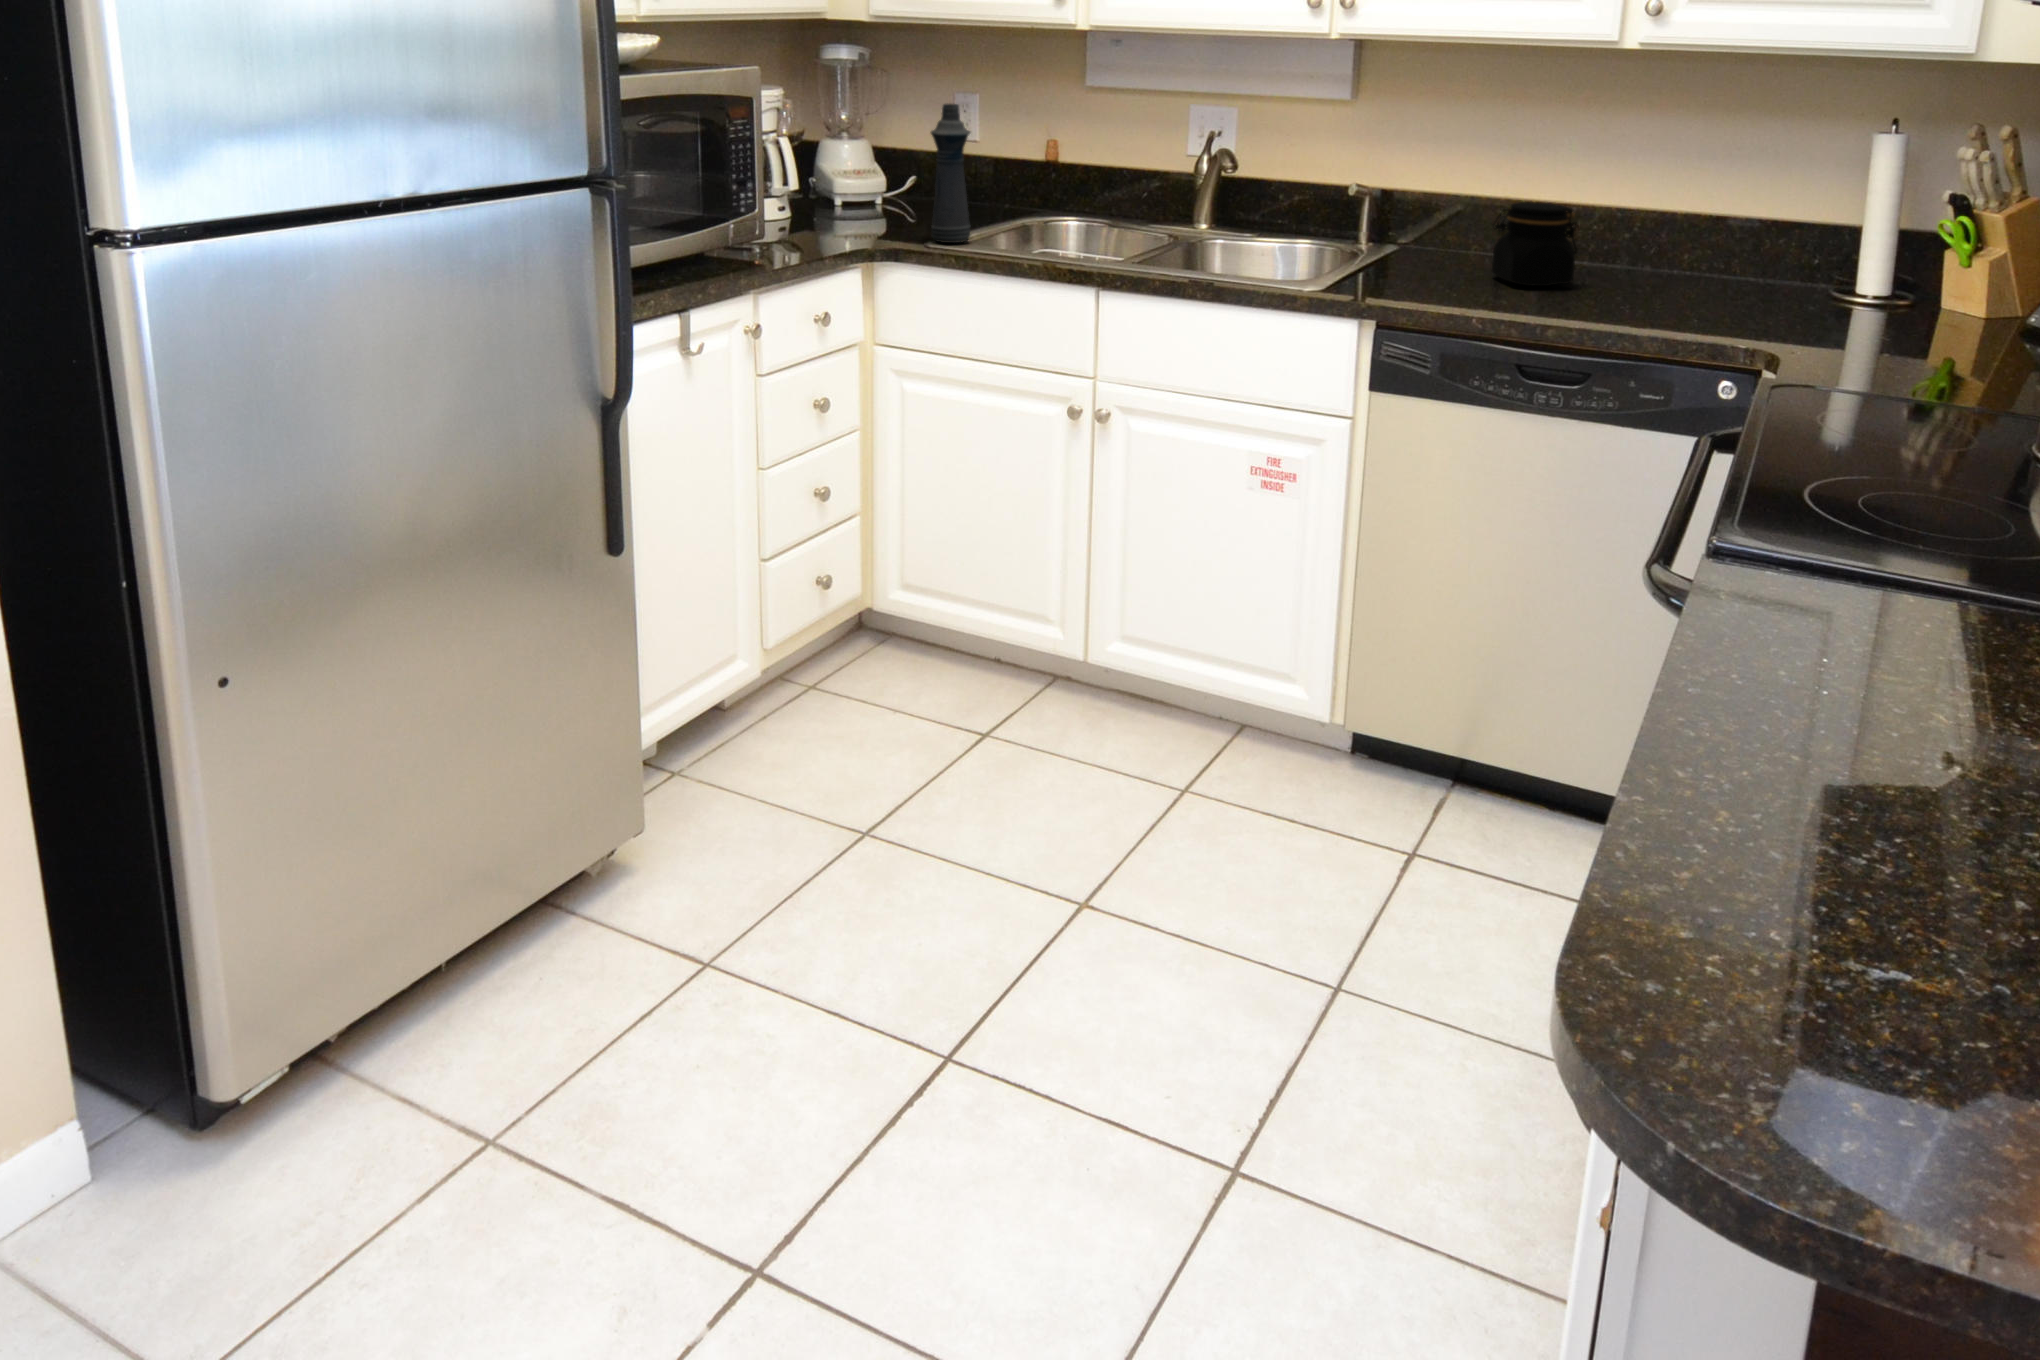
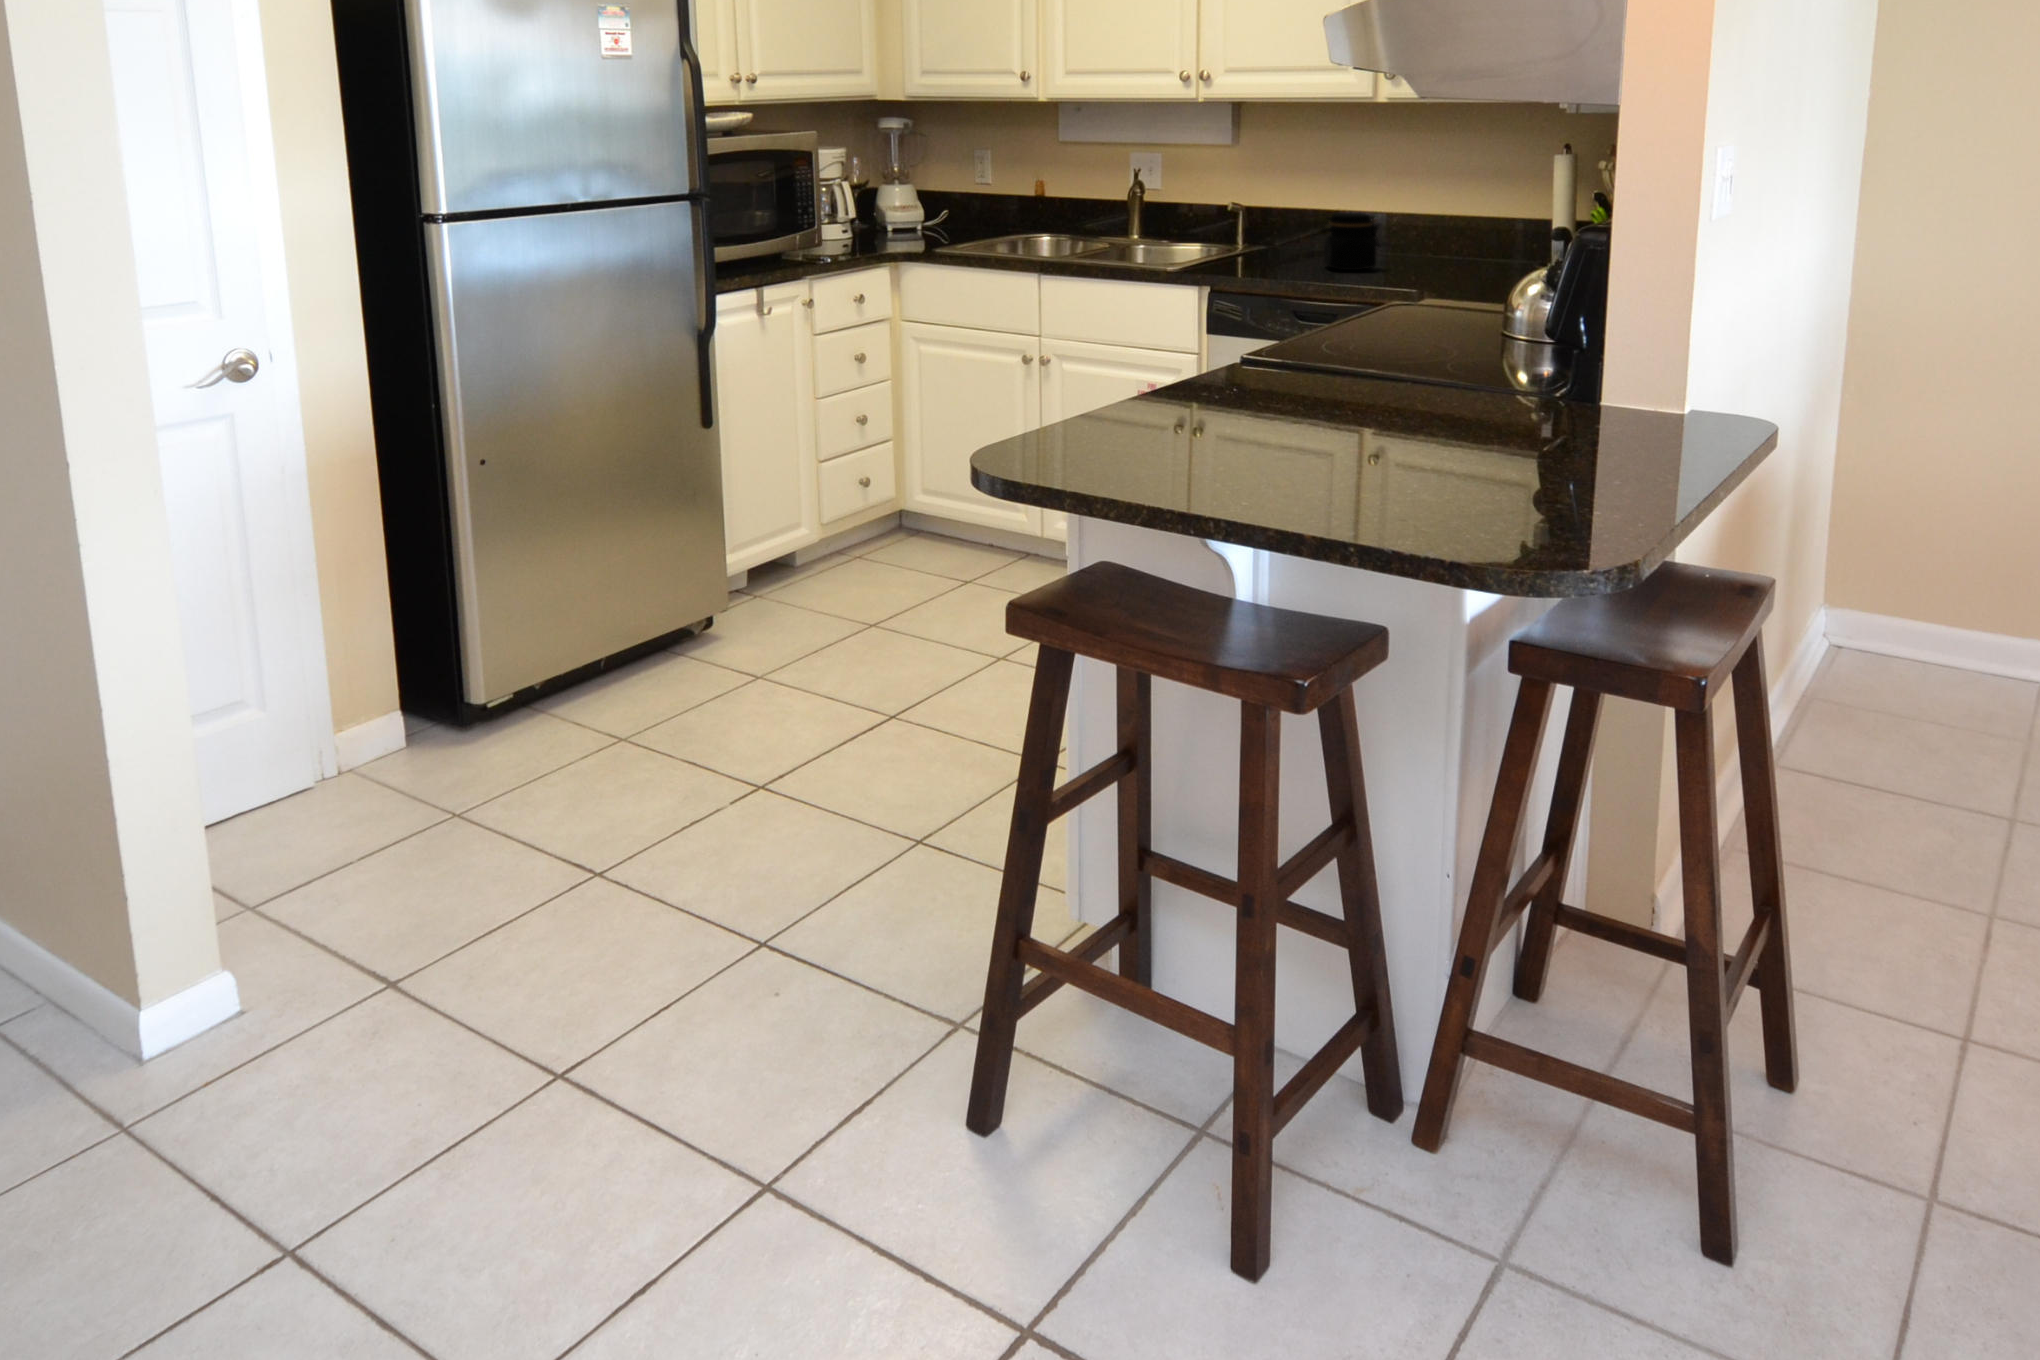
bottle: present [931,104,970,243] -> none [940,156,970,251]

